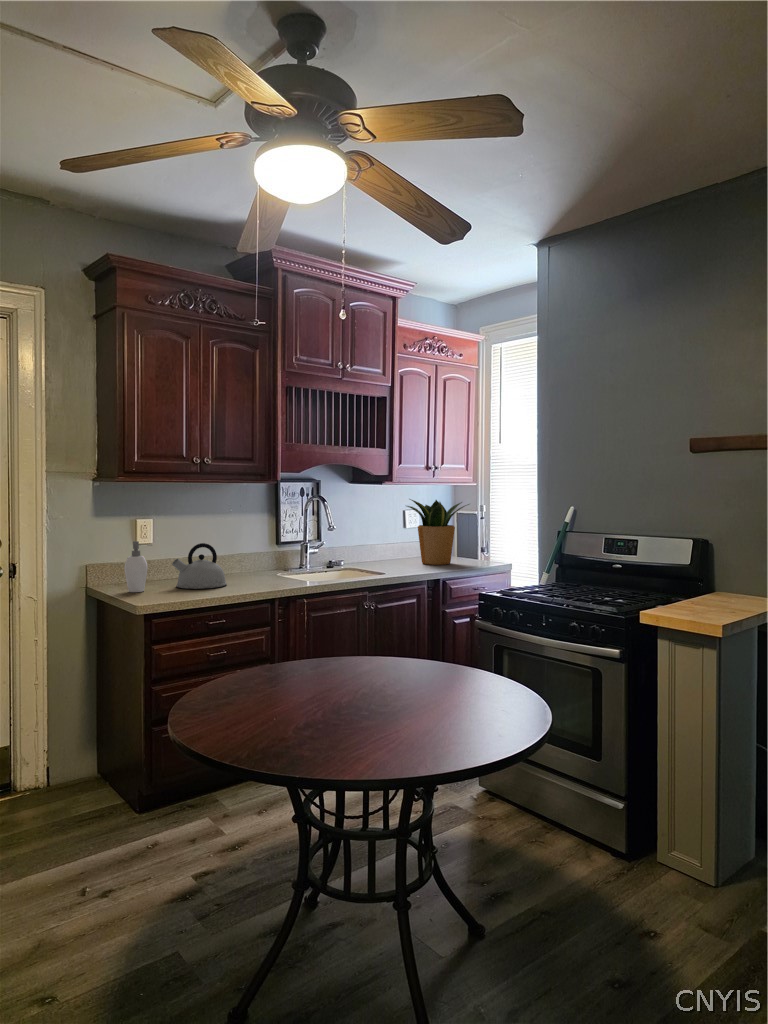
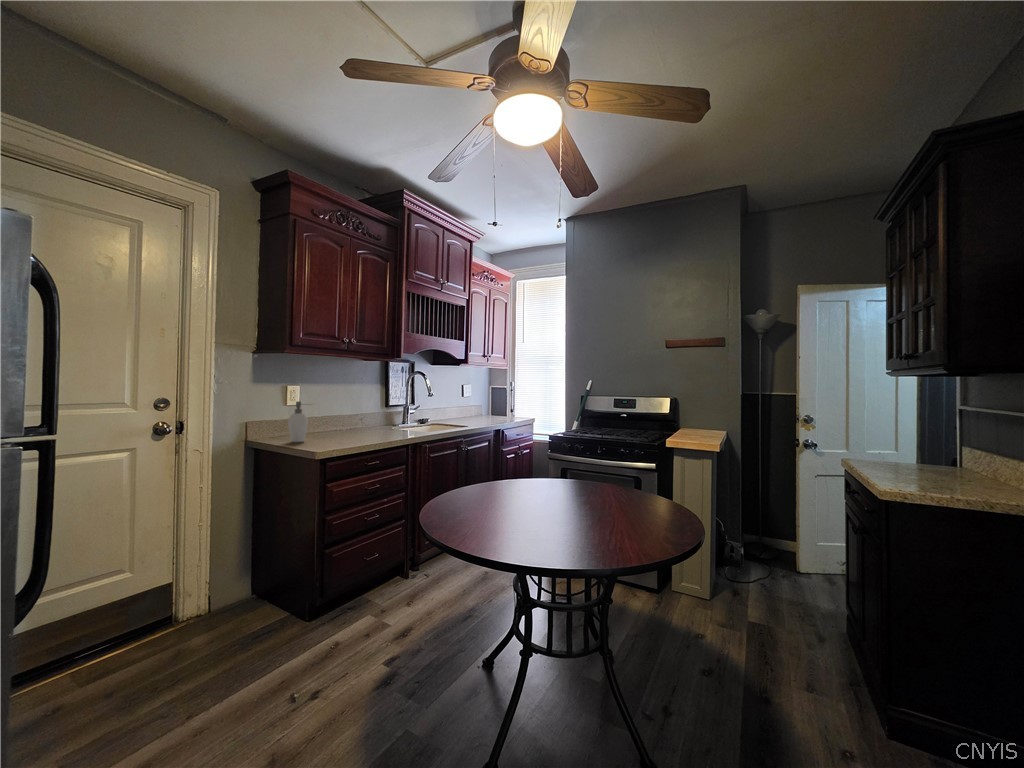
potted plant: present [407,499,469,565] -> none [466,376,510,420]
kettle: present [172,543,227,589] -> none [325,404,366,438]

